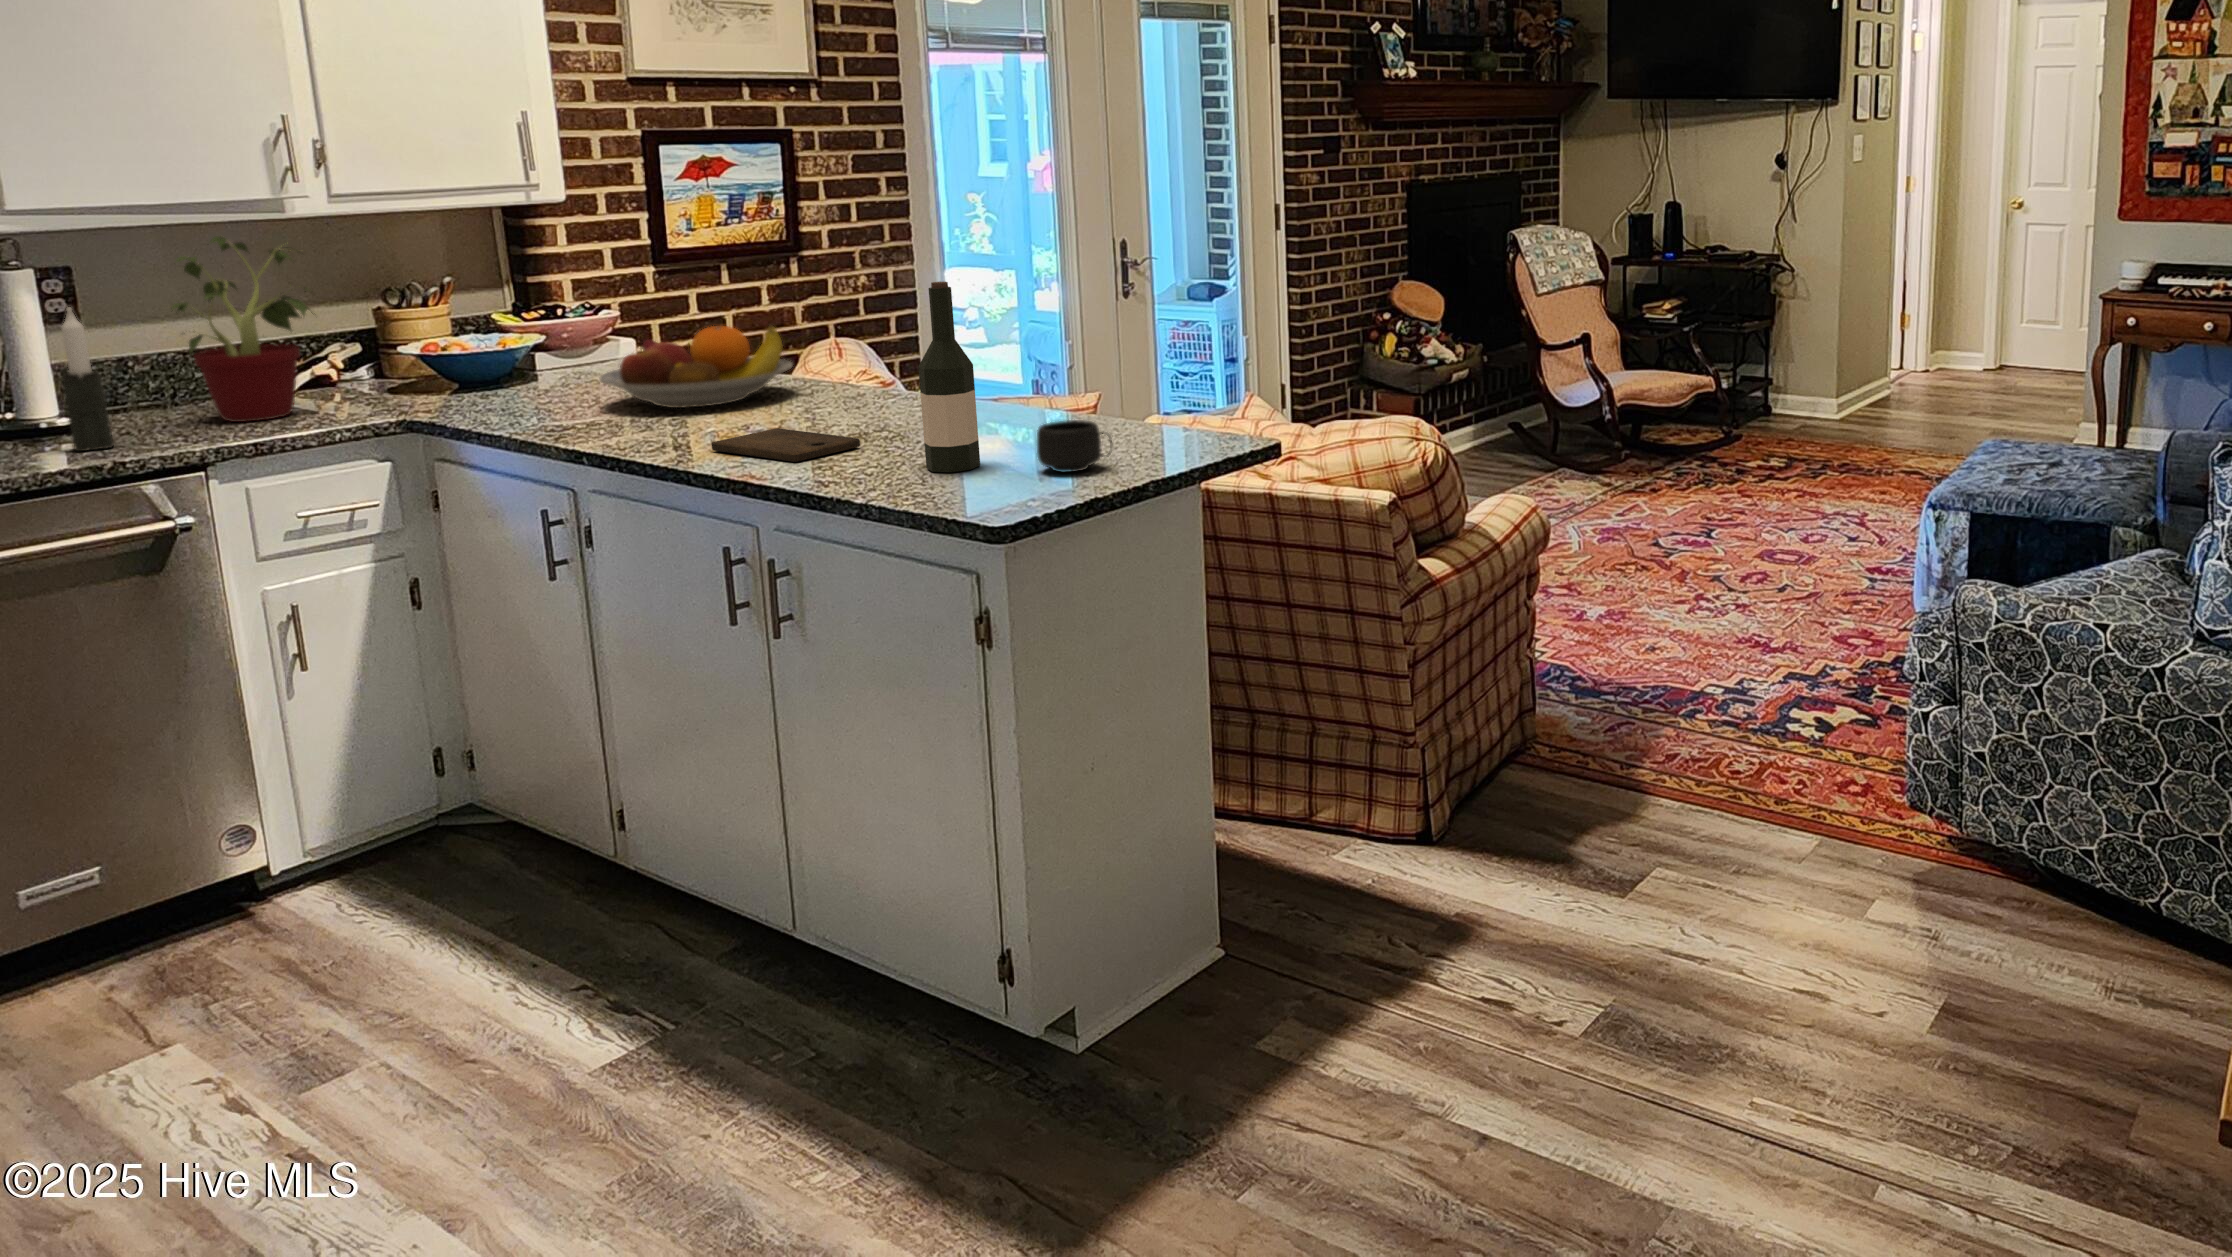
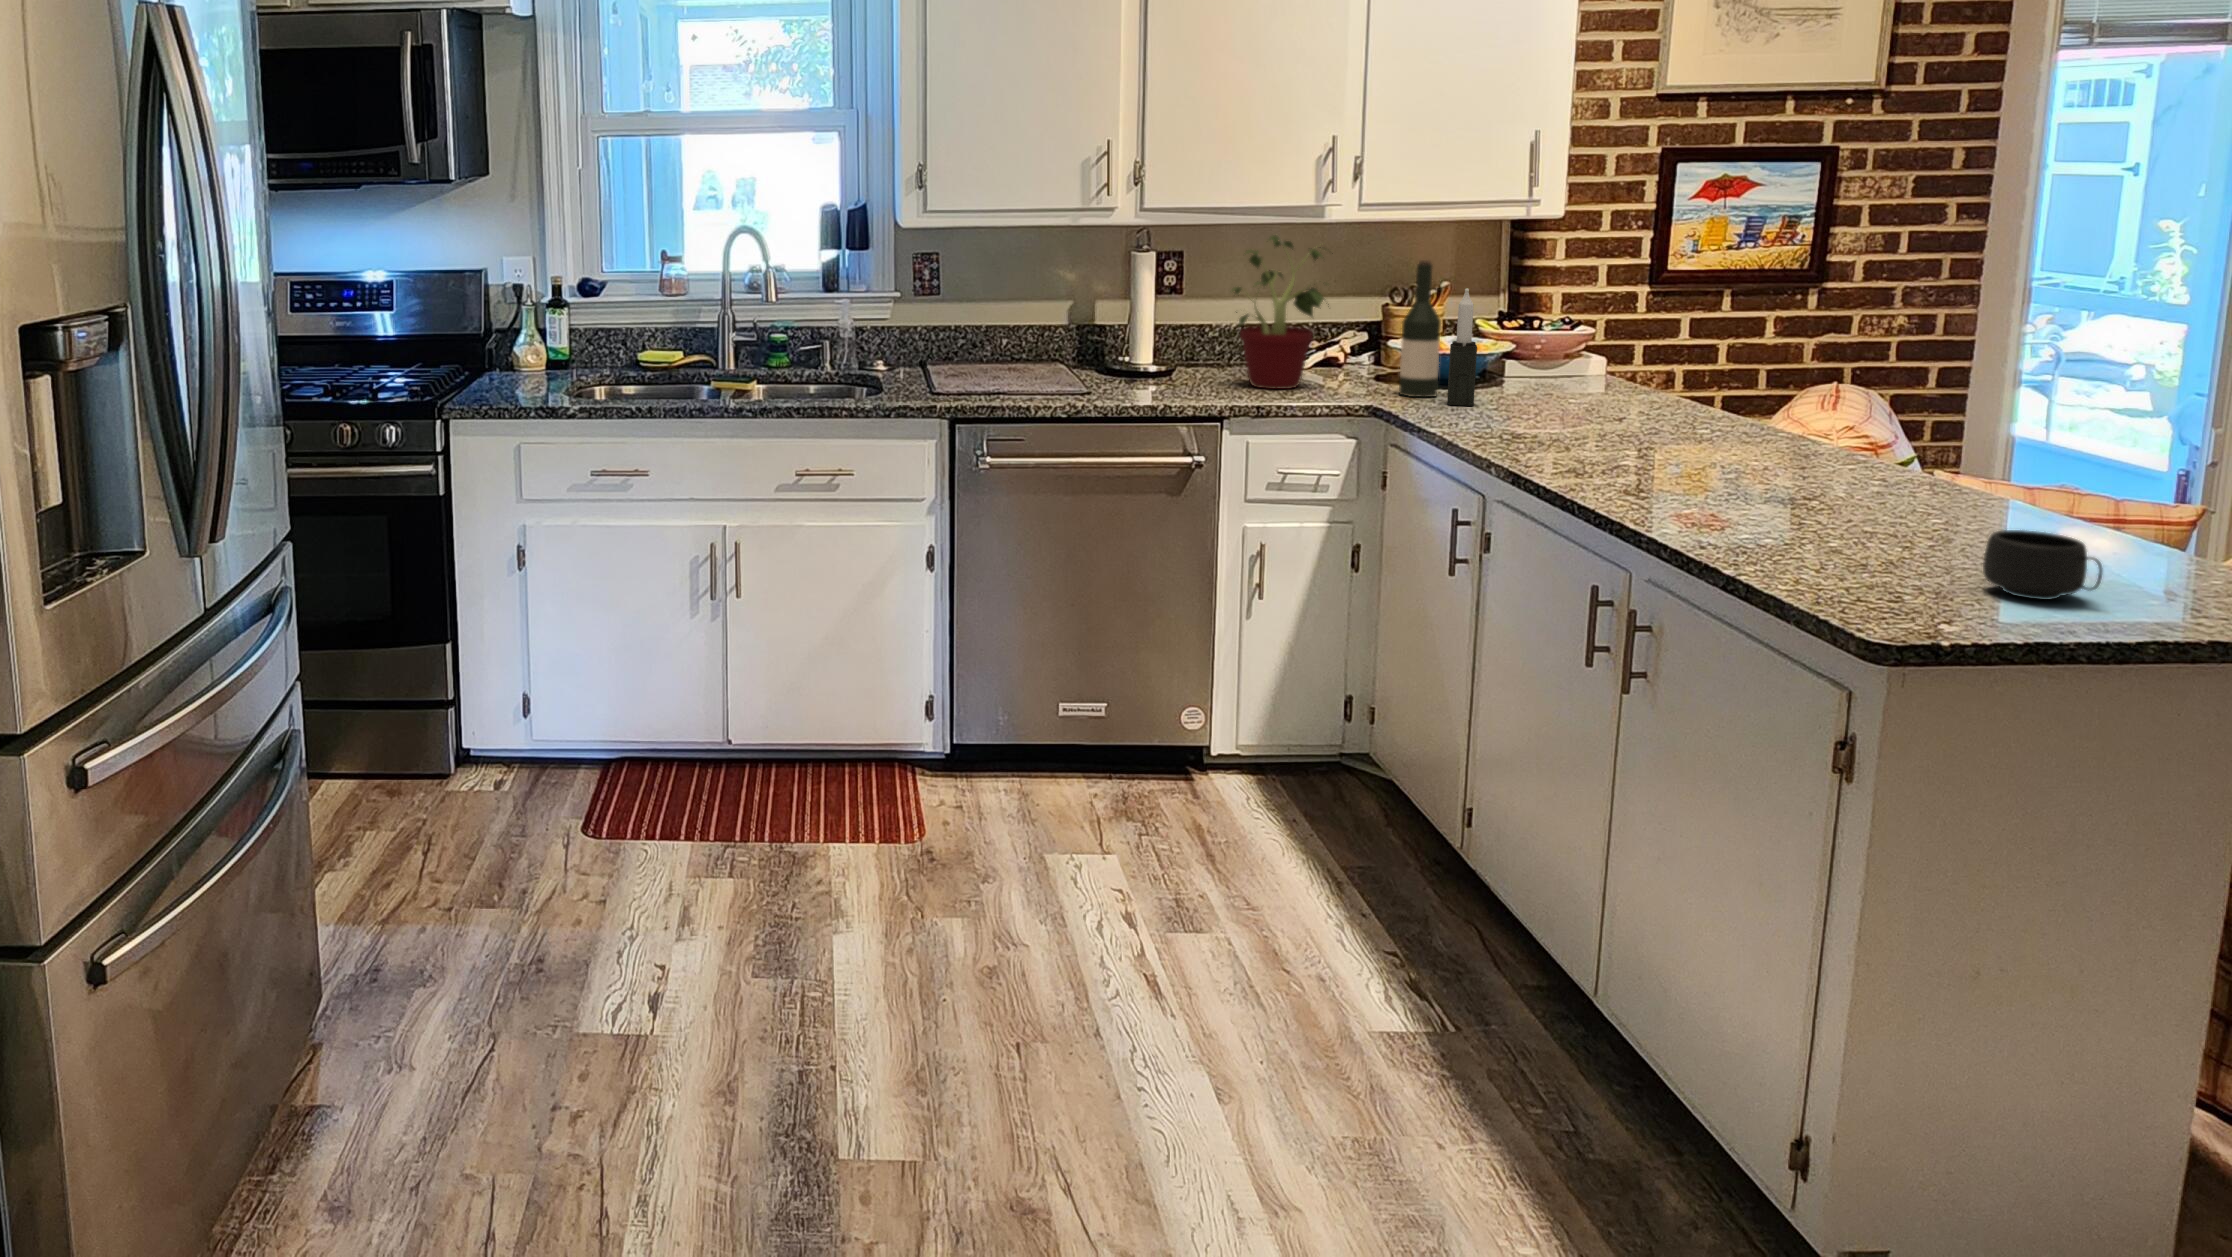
wine bottle: present [918,282,980,472] -> present [1399,260,1441,397]
candle: present [61,308,114,451] -> present [1447,288,1477,406]
fruit bowl: present [599,326,792,408] -> none [1541,356,1747,438]
cutting board: present [711,428,860,462] -> none [1611,474,1773,513]

